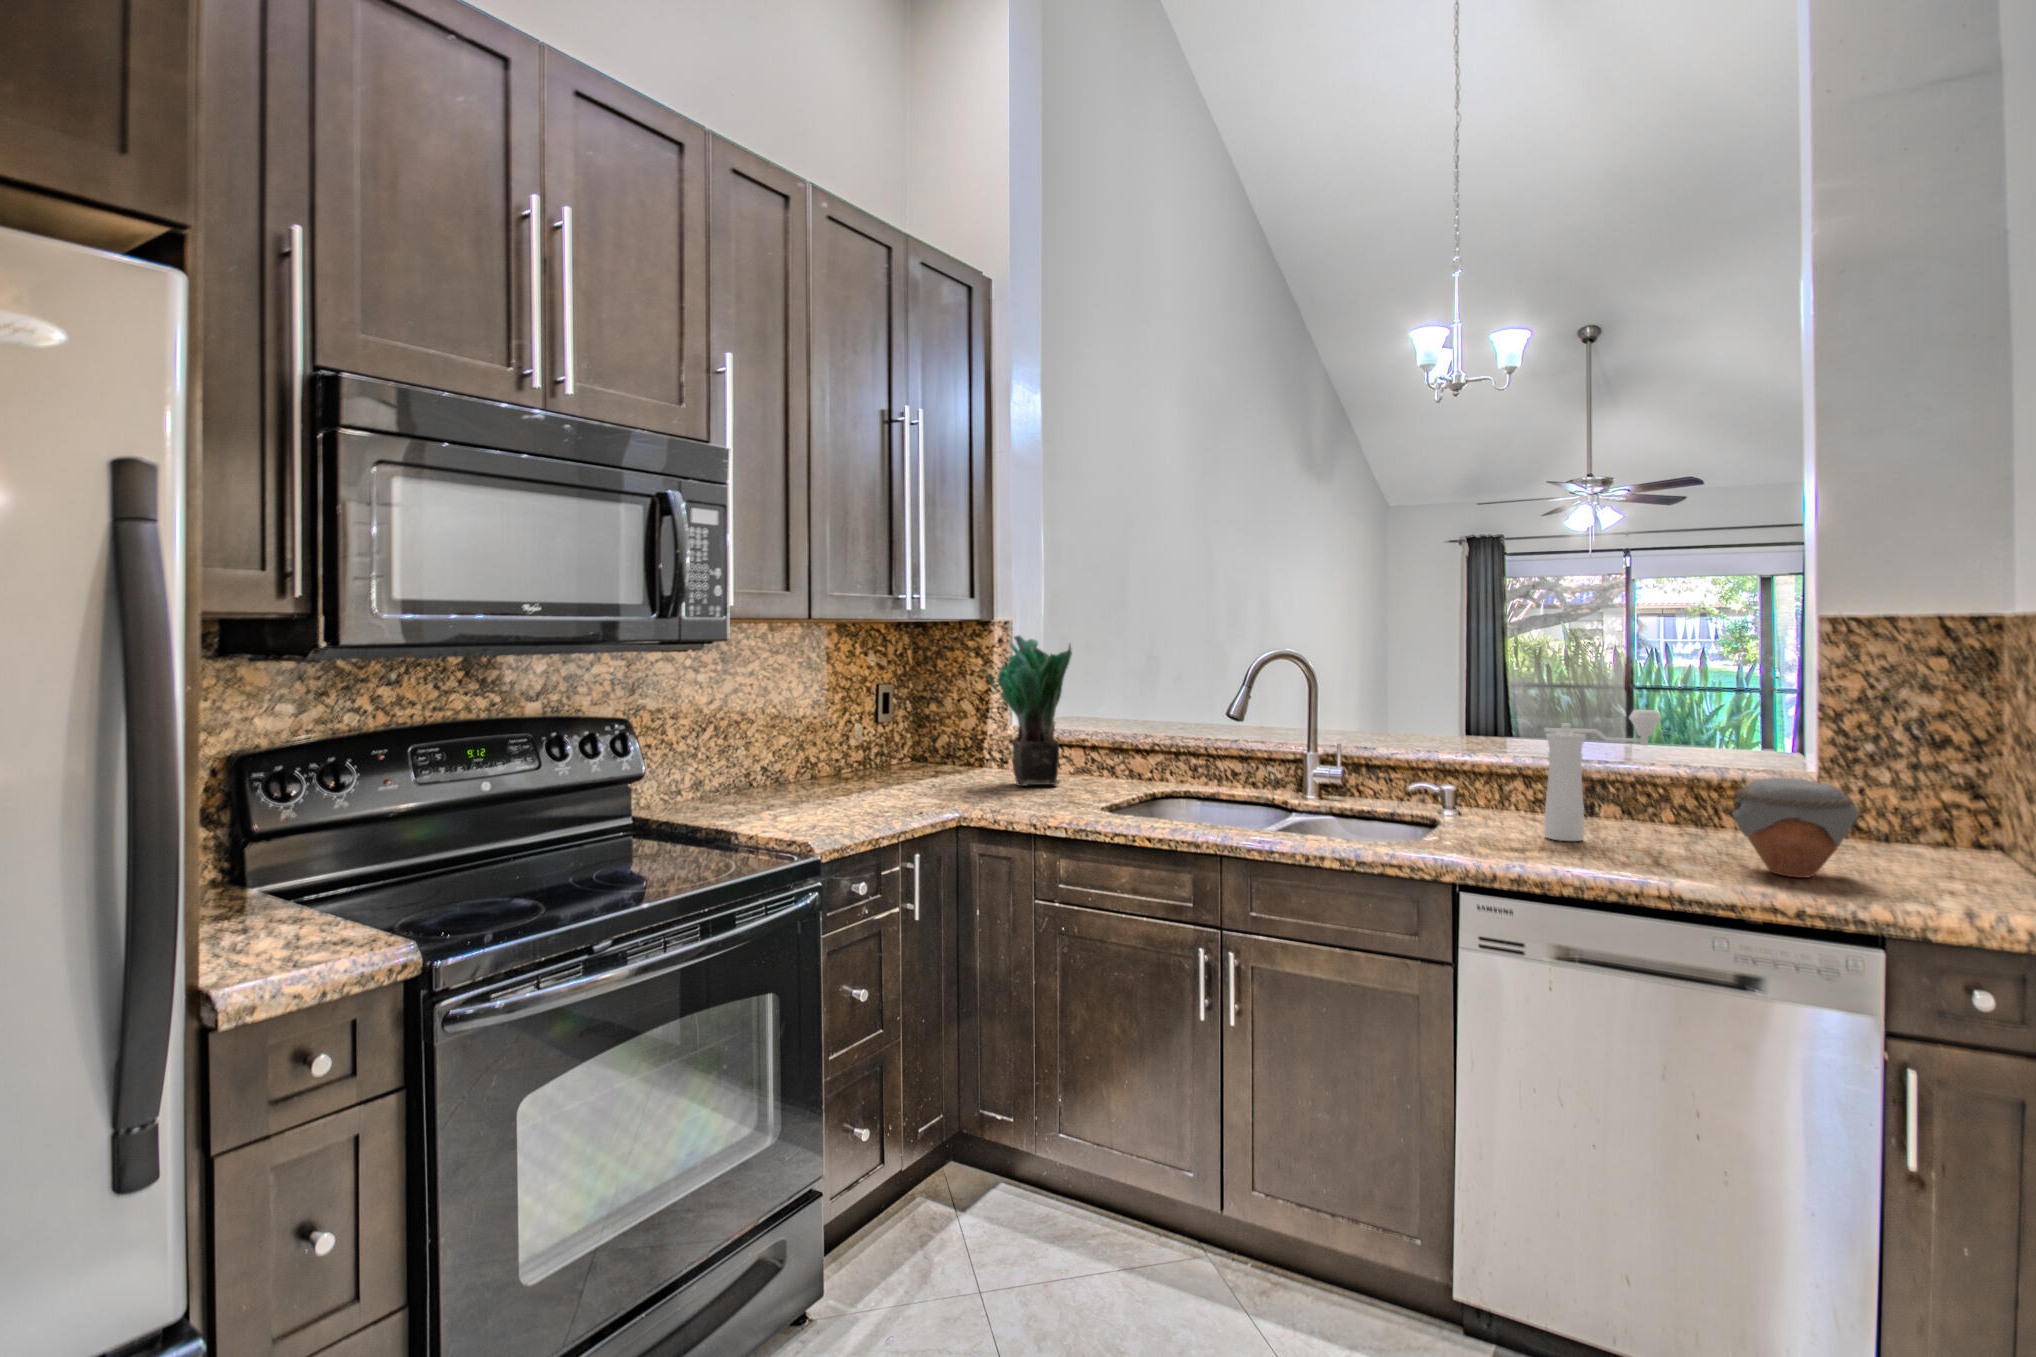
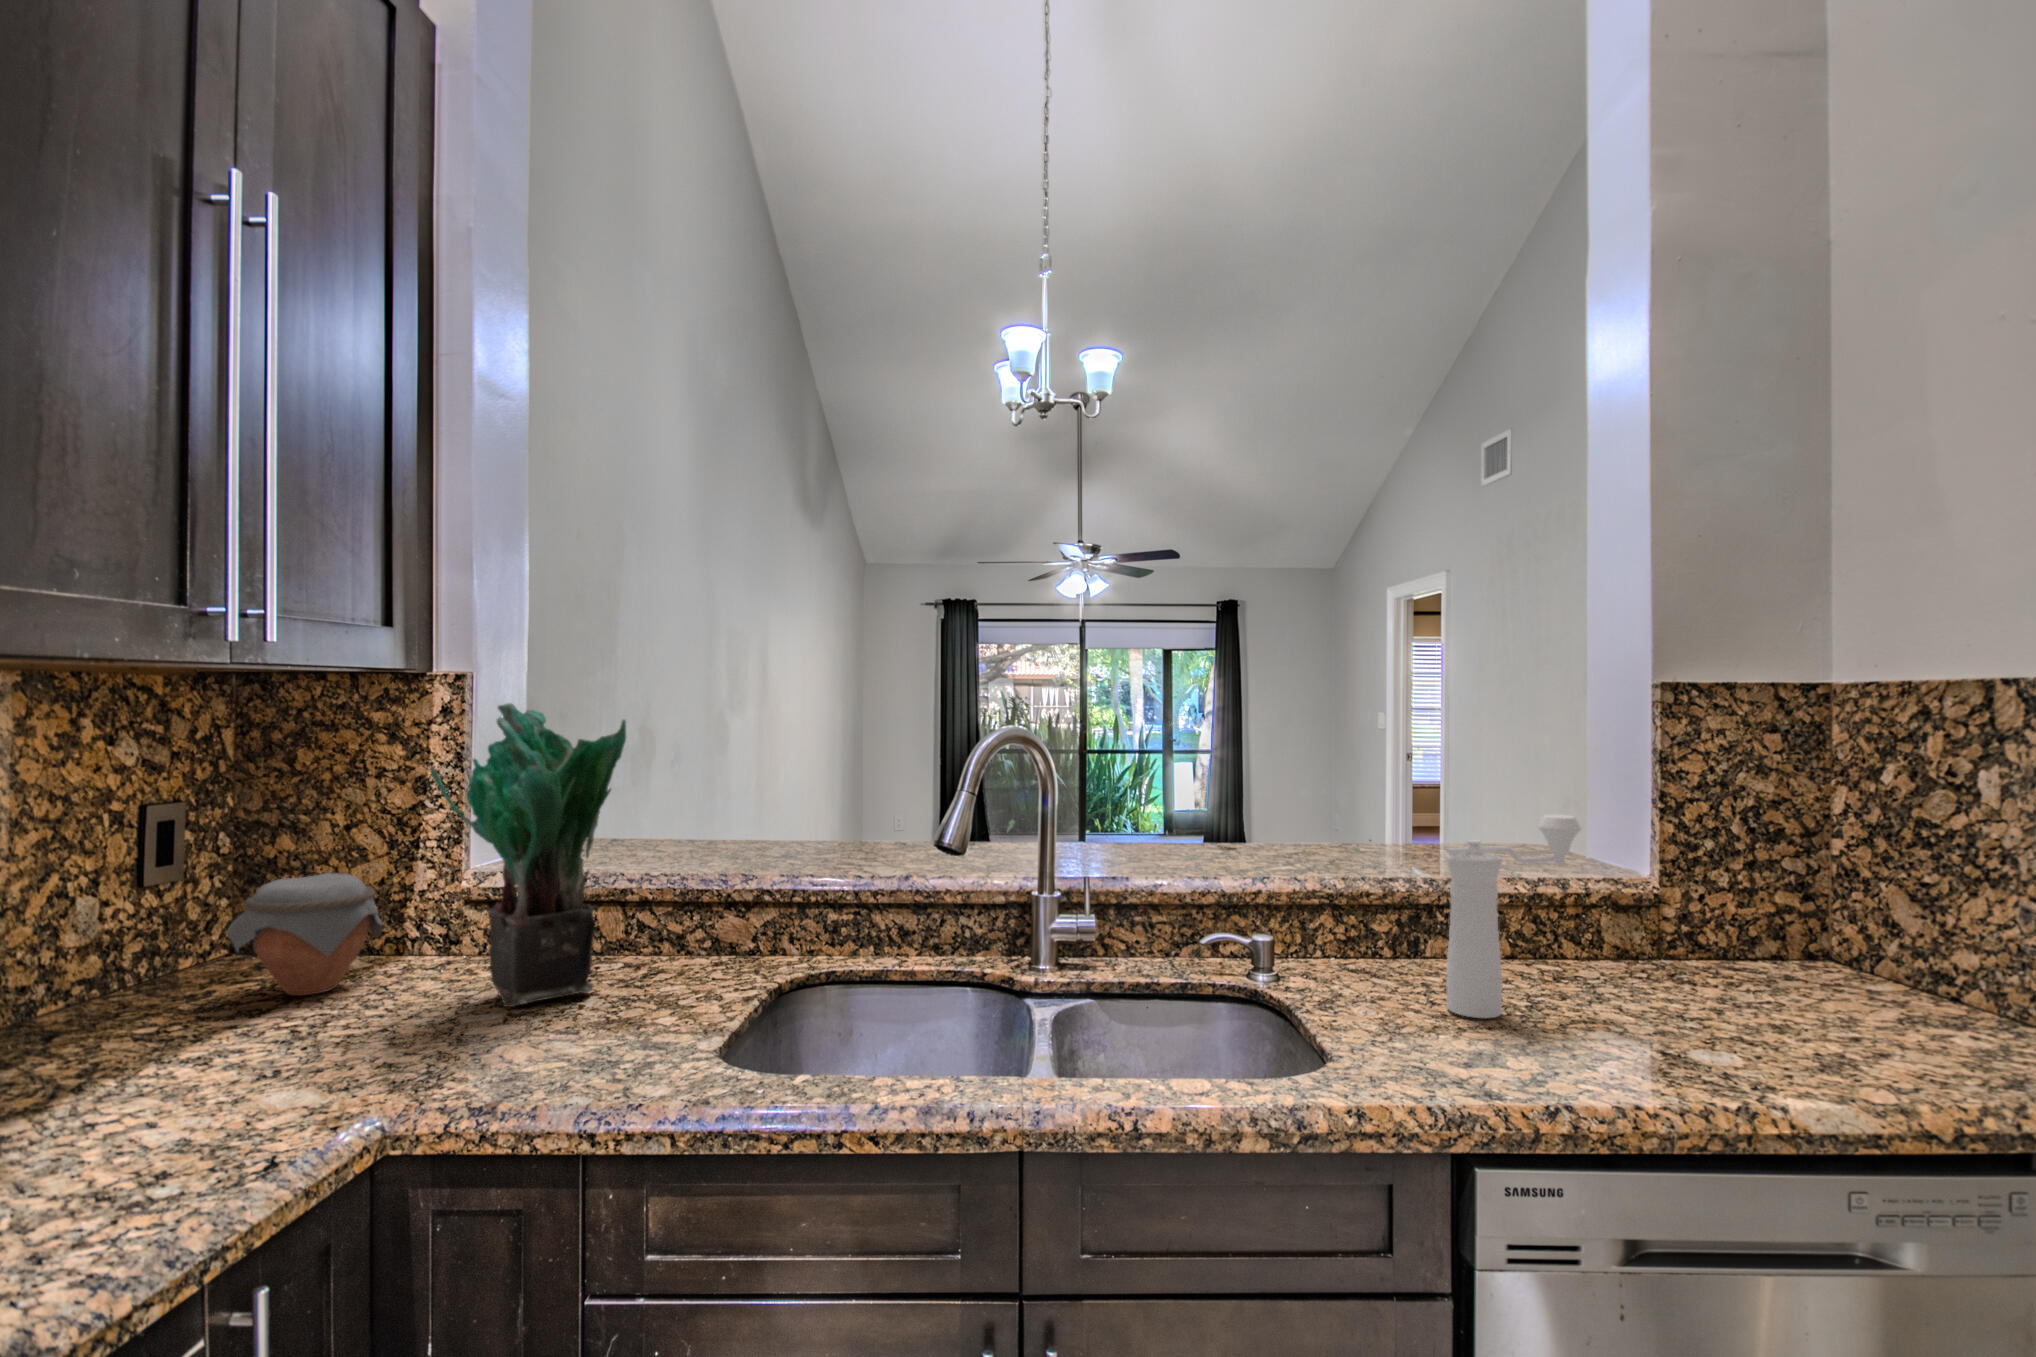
jar: present [1732,777,1859,878] -> present [226,873,383,996]

